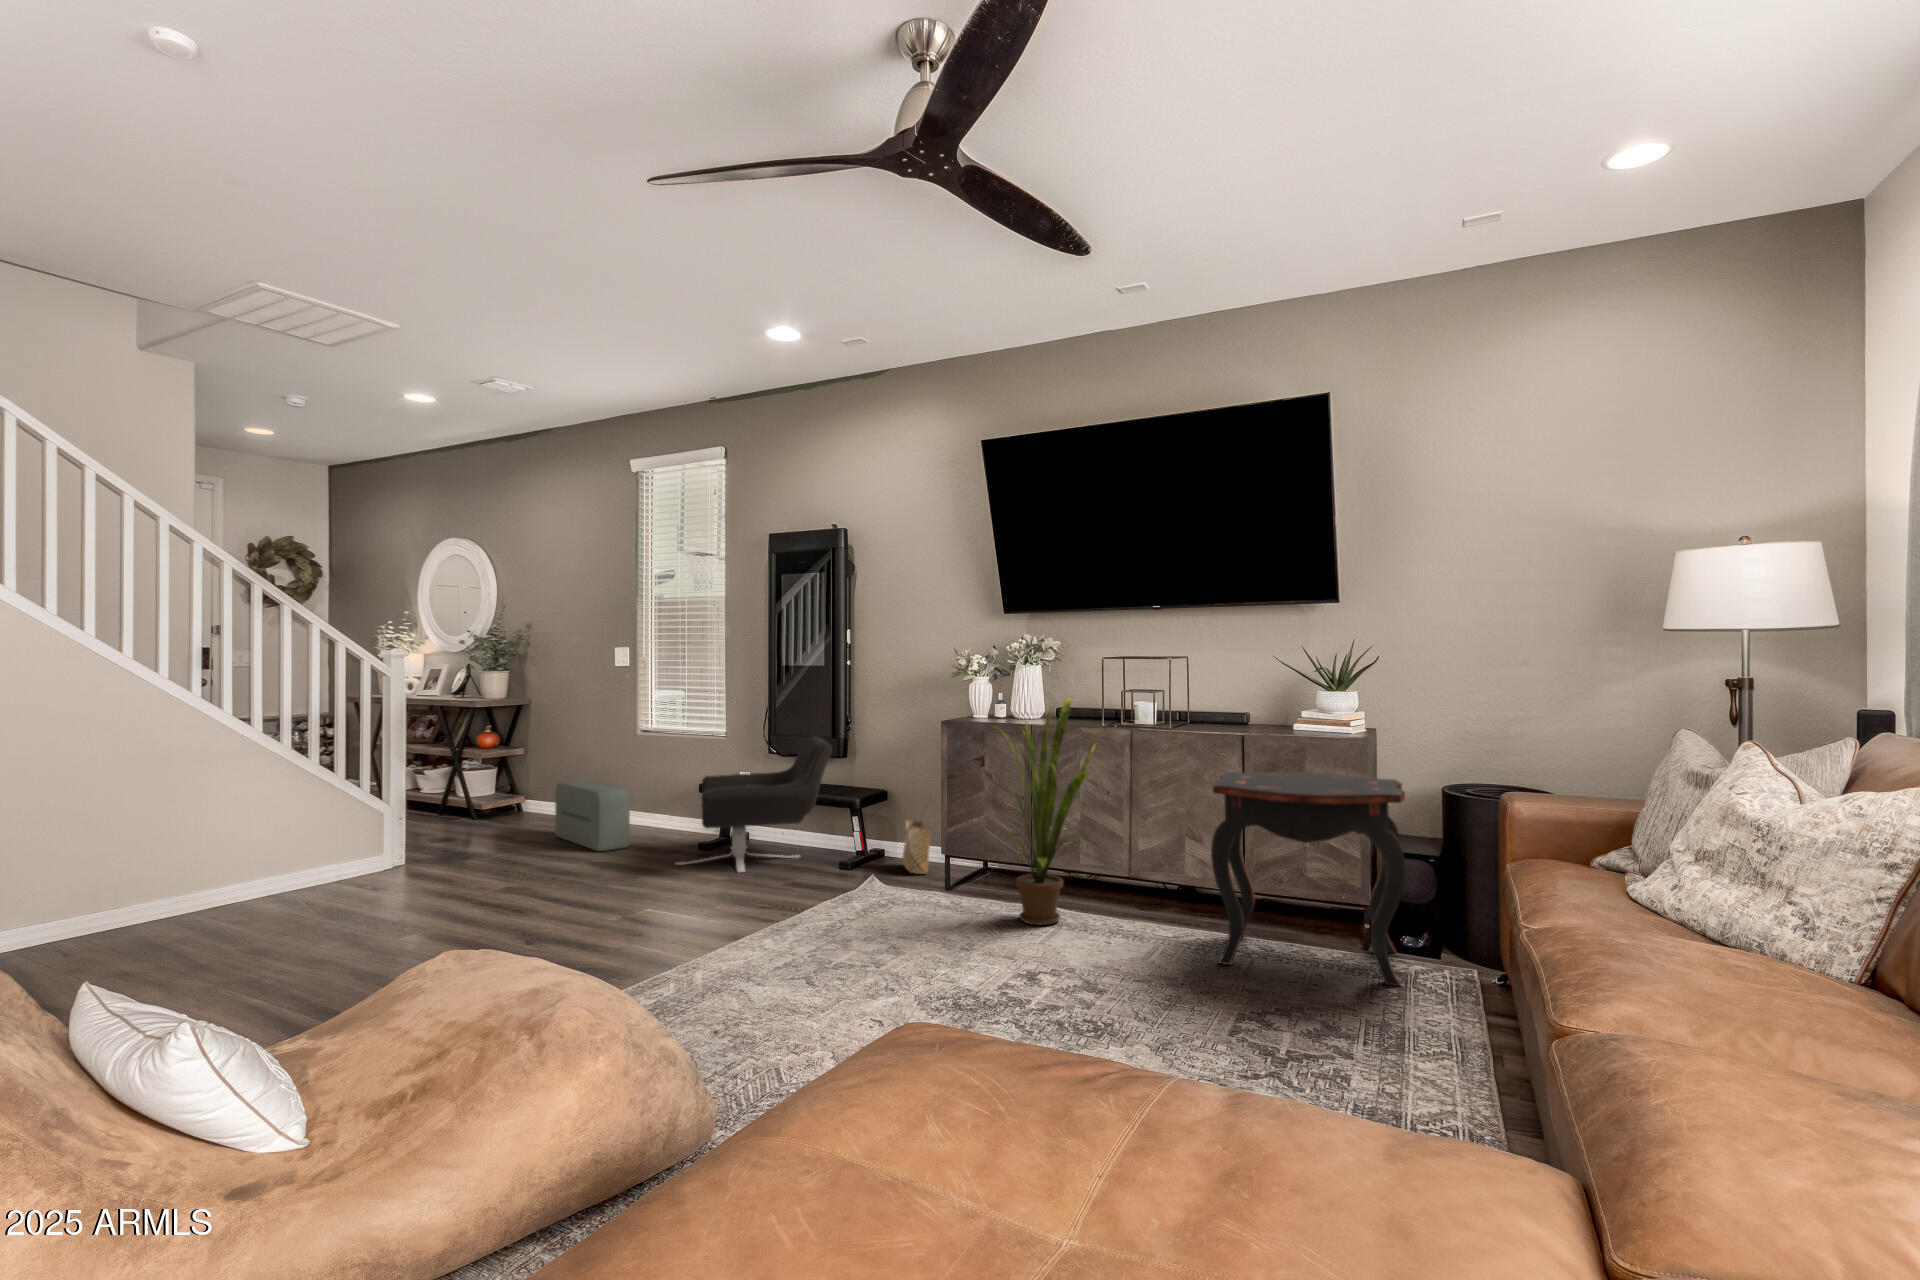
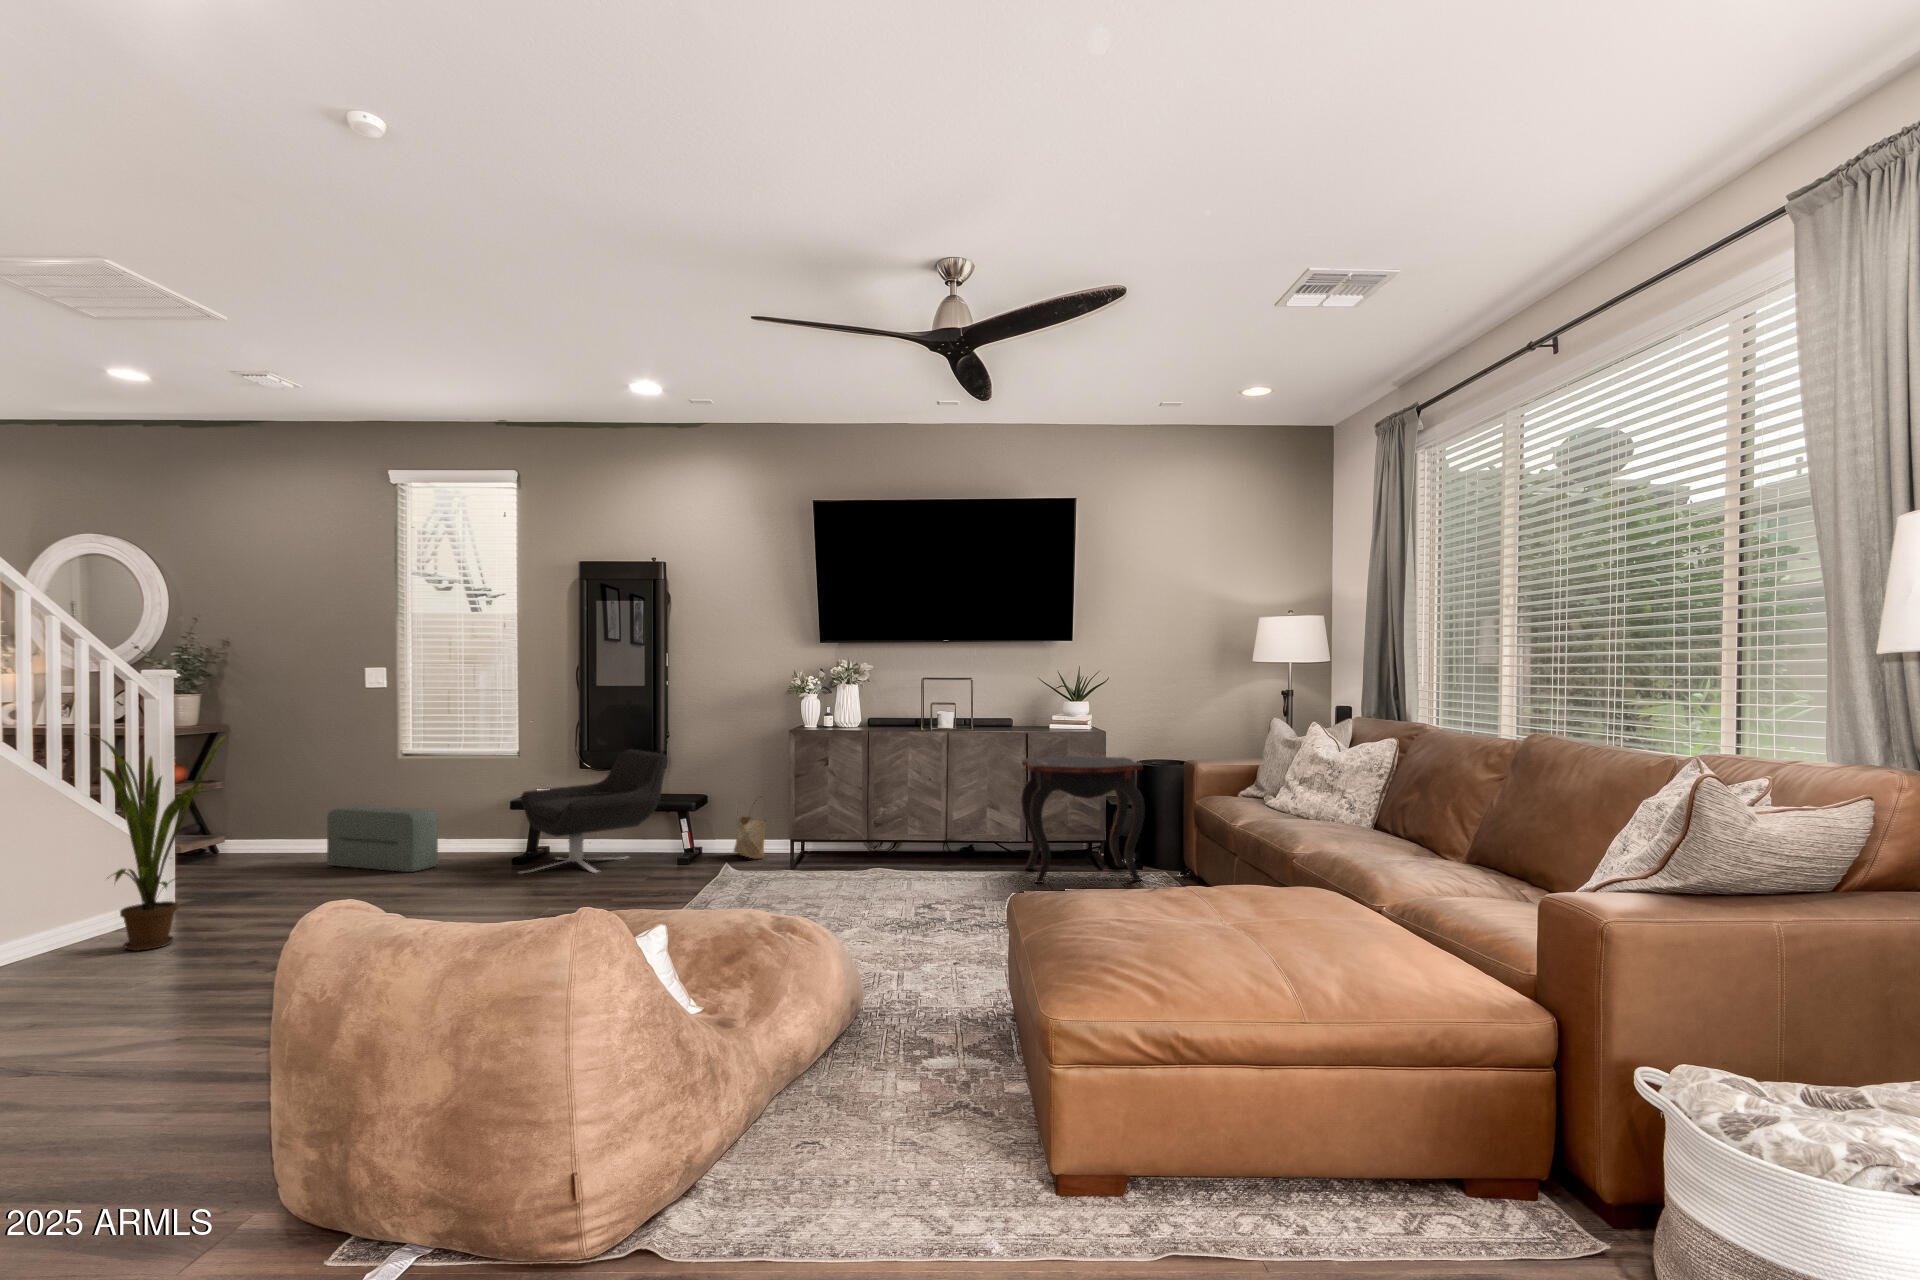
house plant: present [1001,697,1094,925] -> present [96,734,227,951]

